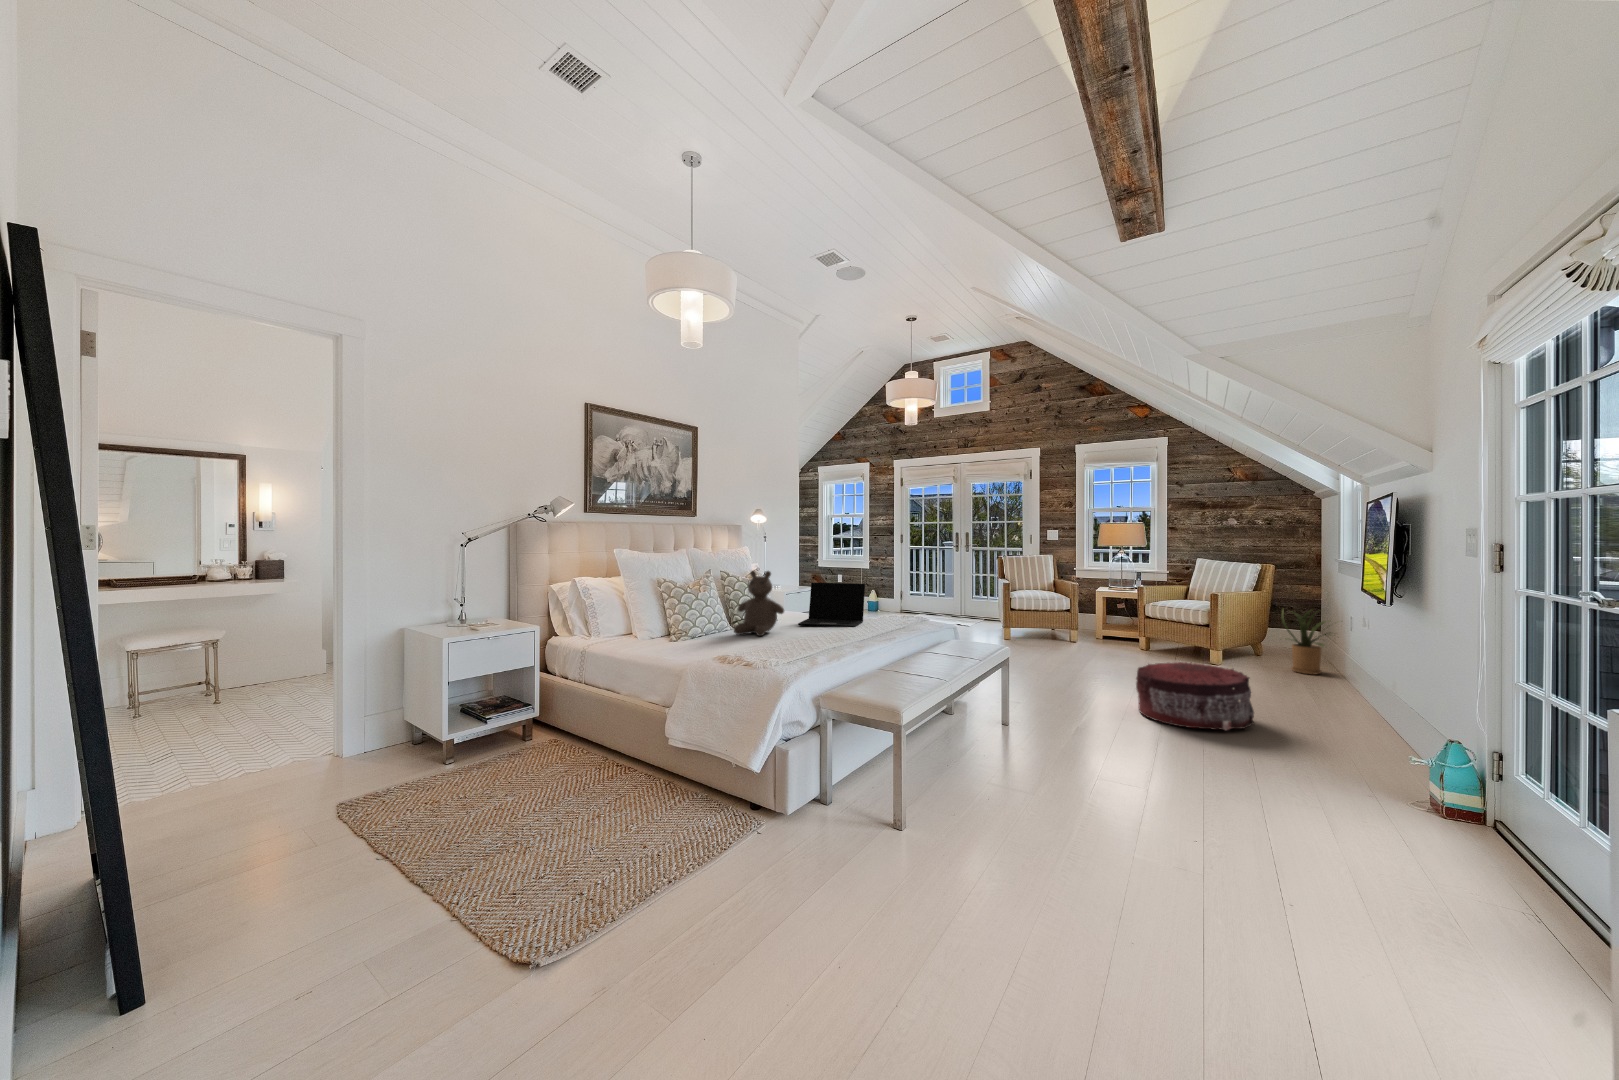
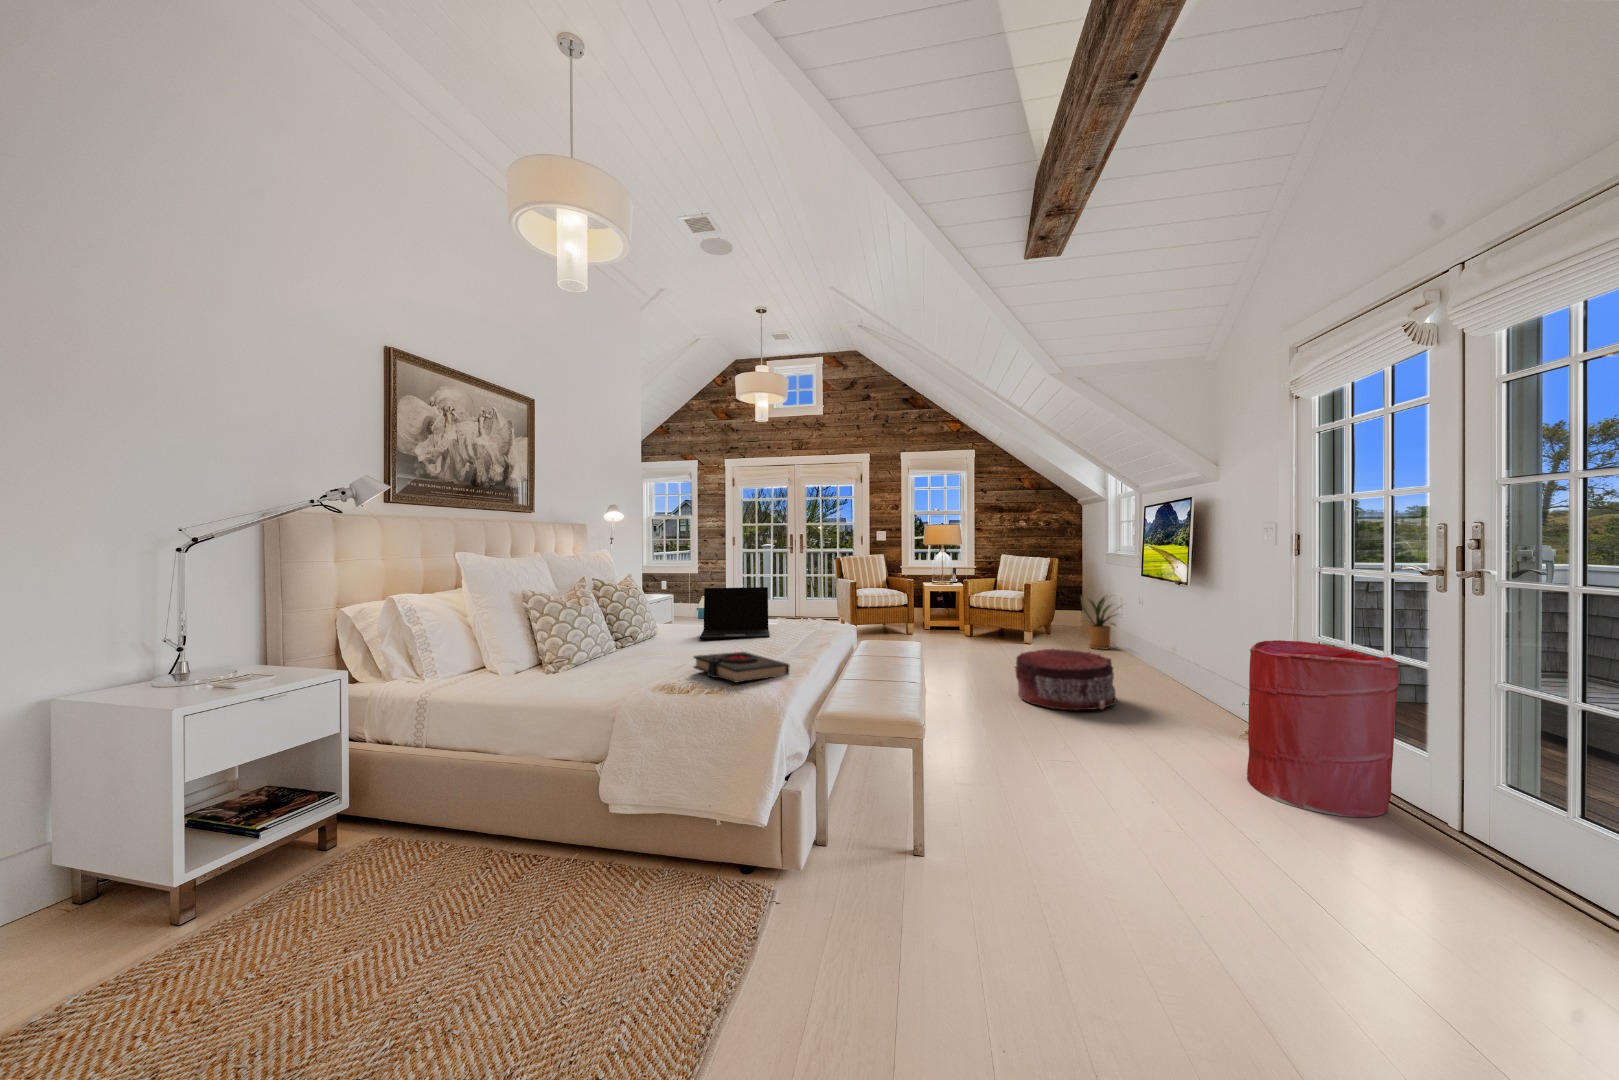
teddy bear: present [734,571,784,636] -> none [630,575,694,658]
book: none [763,634,829,654] -> present [694,652,789,682]
laundry hamper: none [1333,662,1522,867] -> present [1247,640,1398,817]

